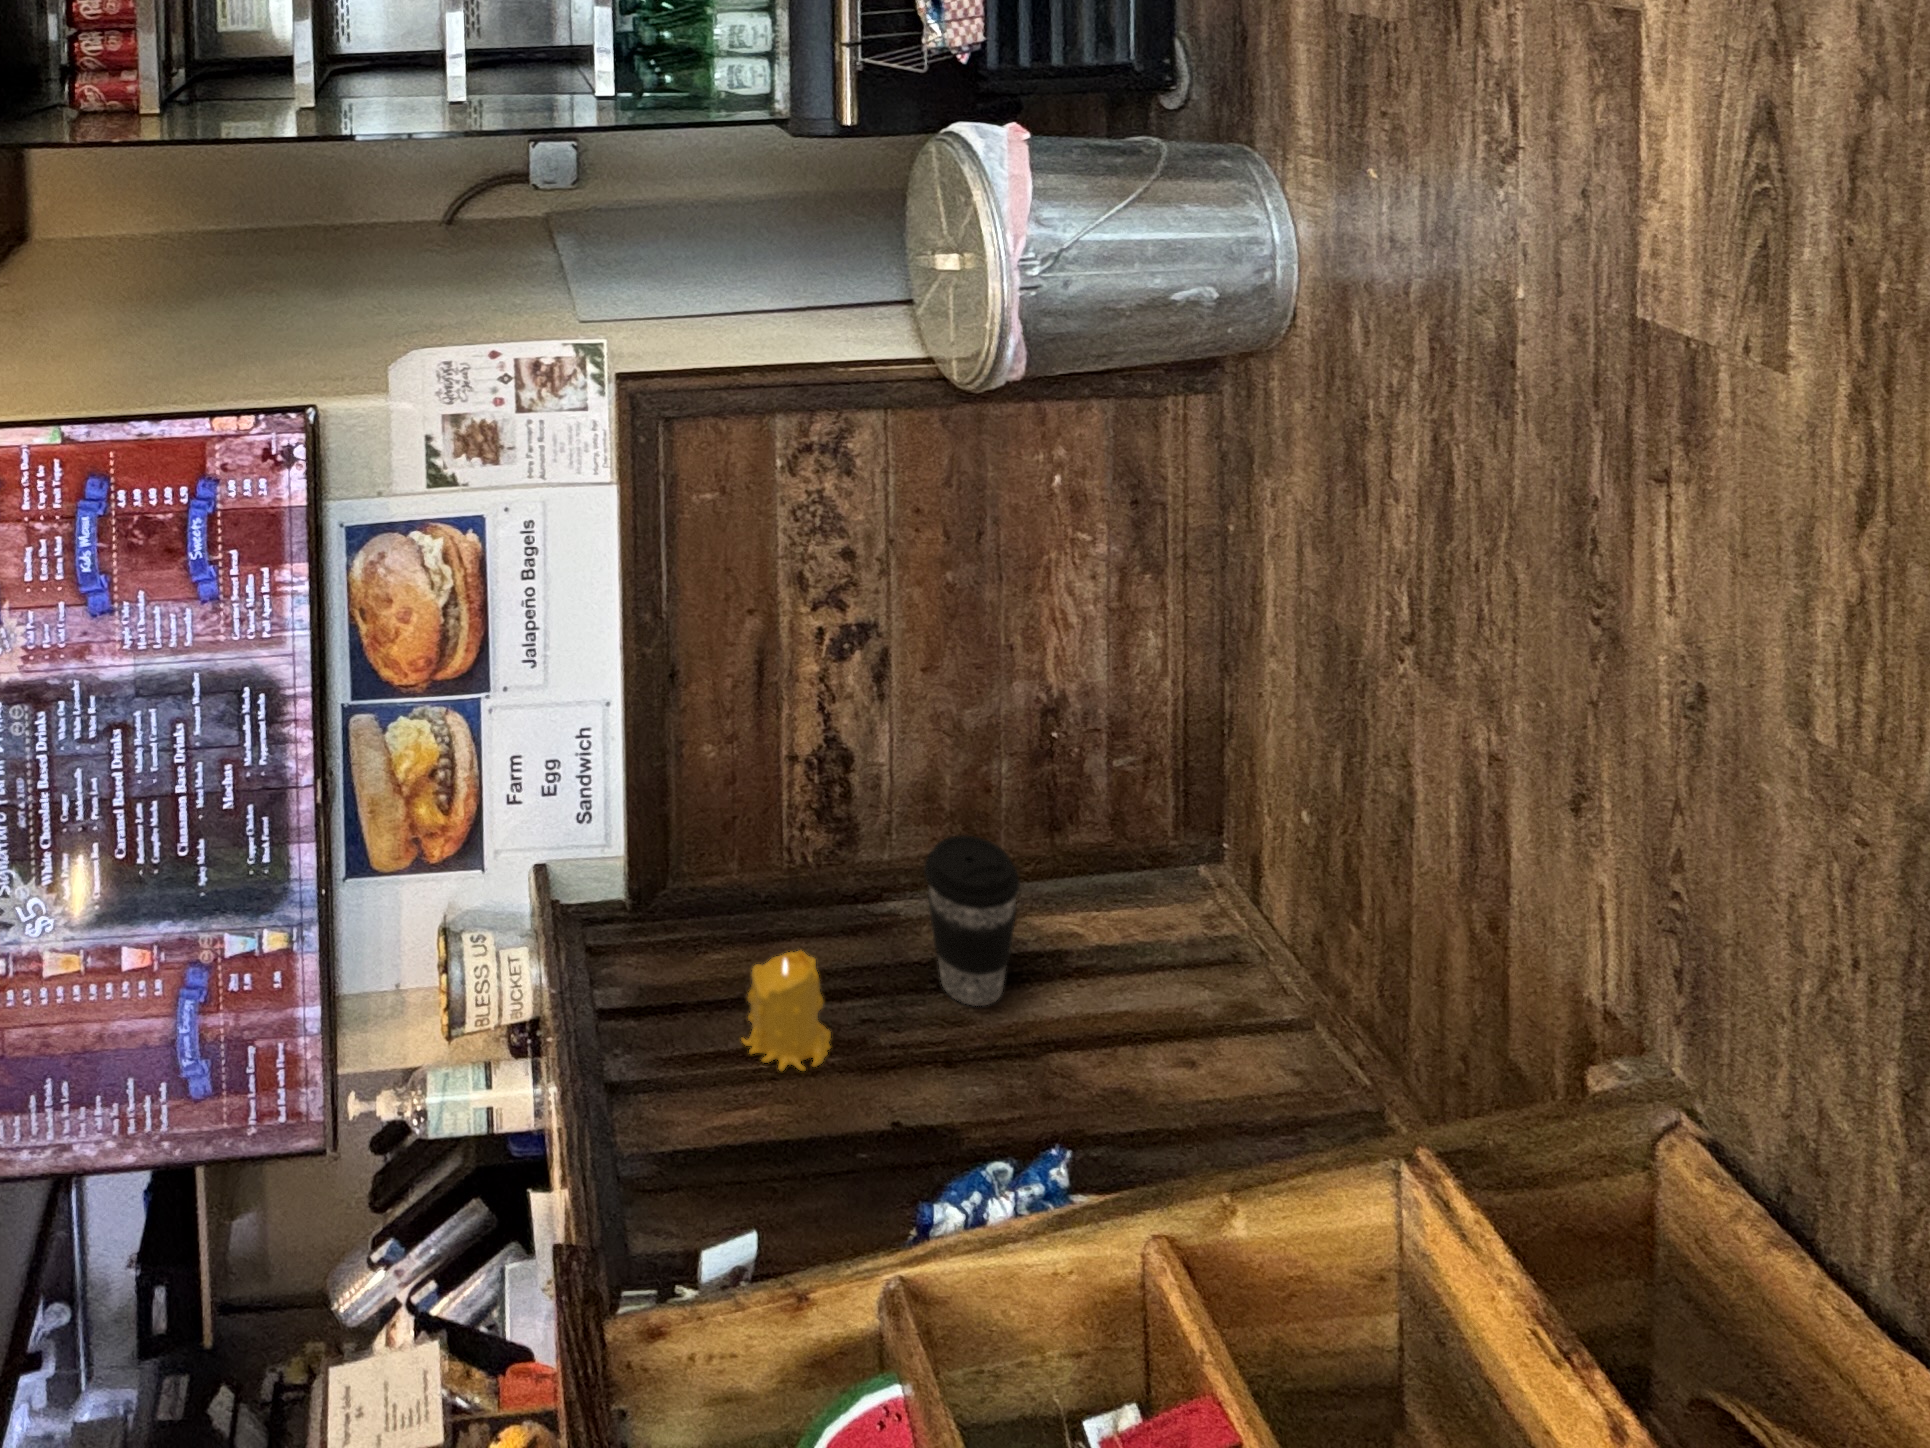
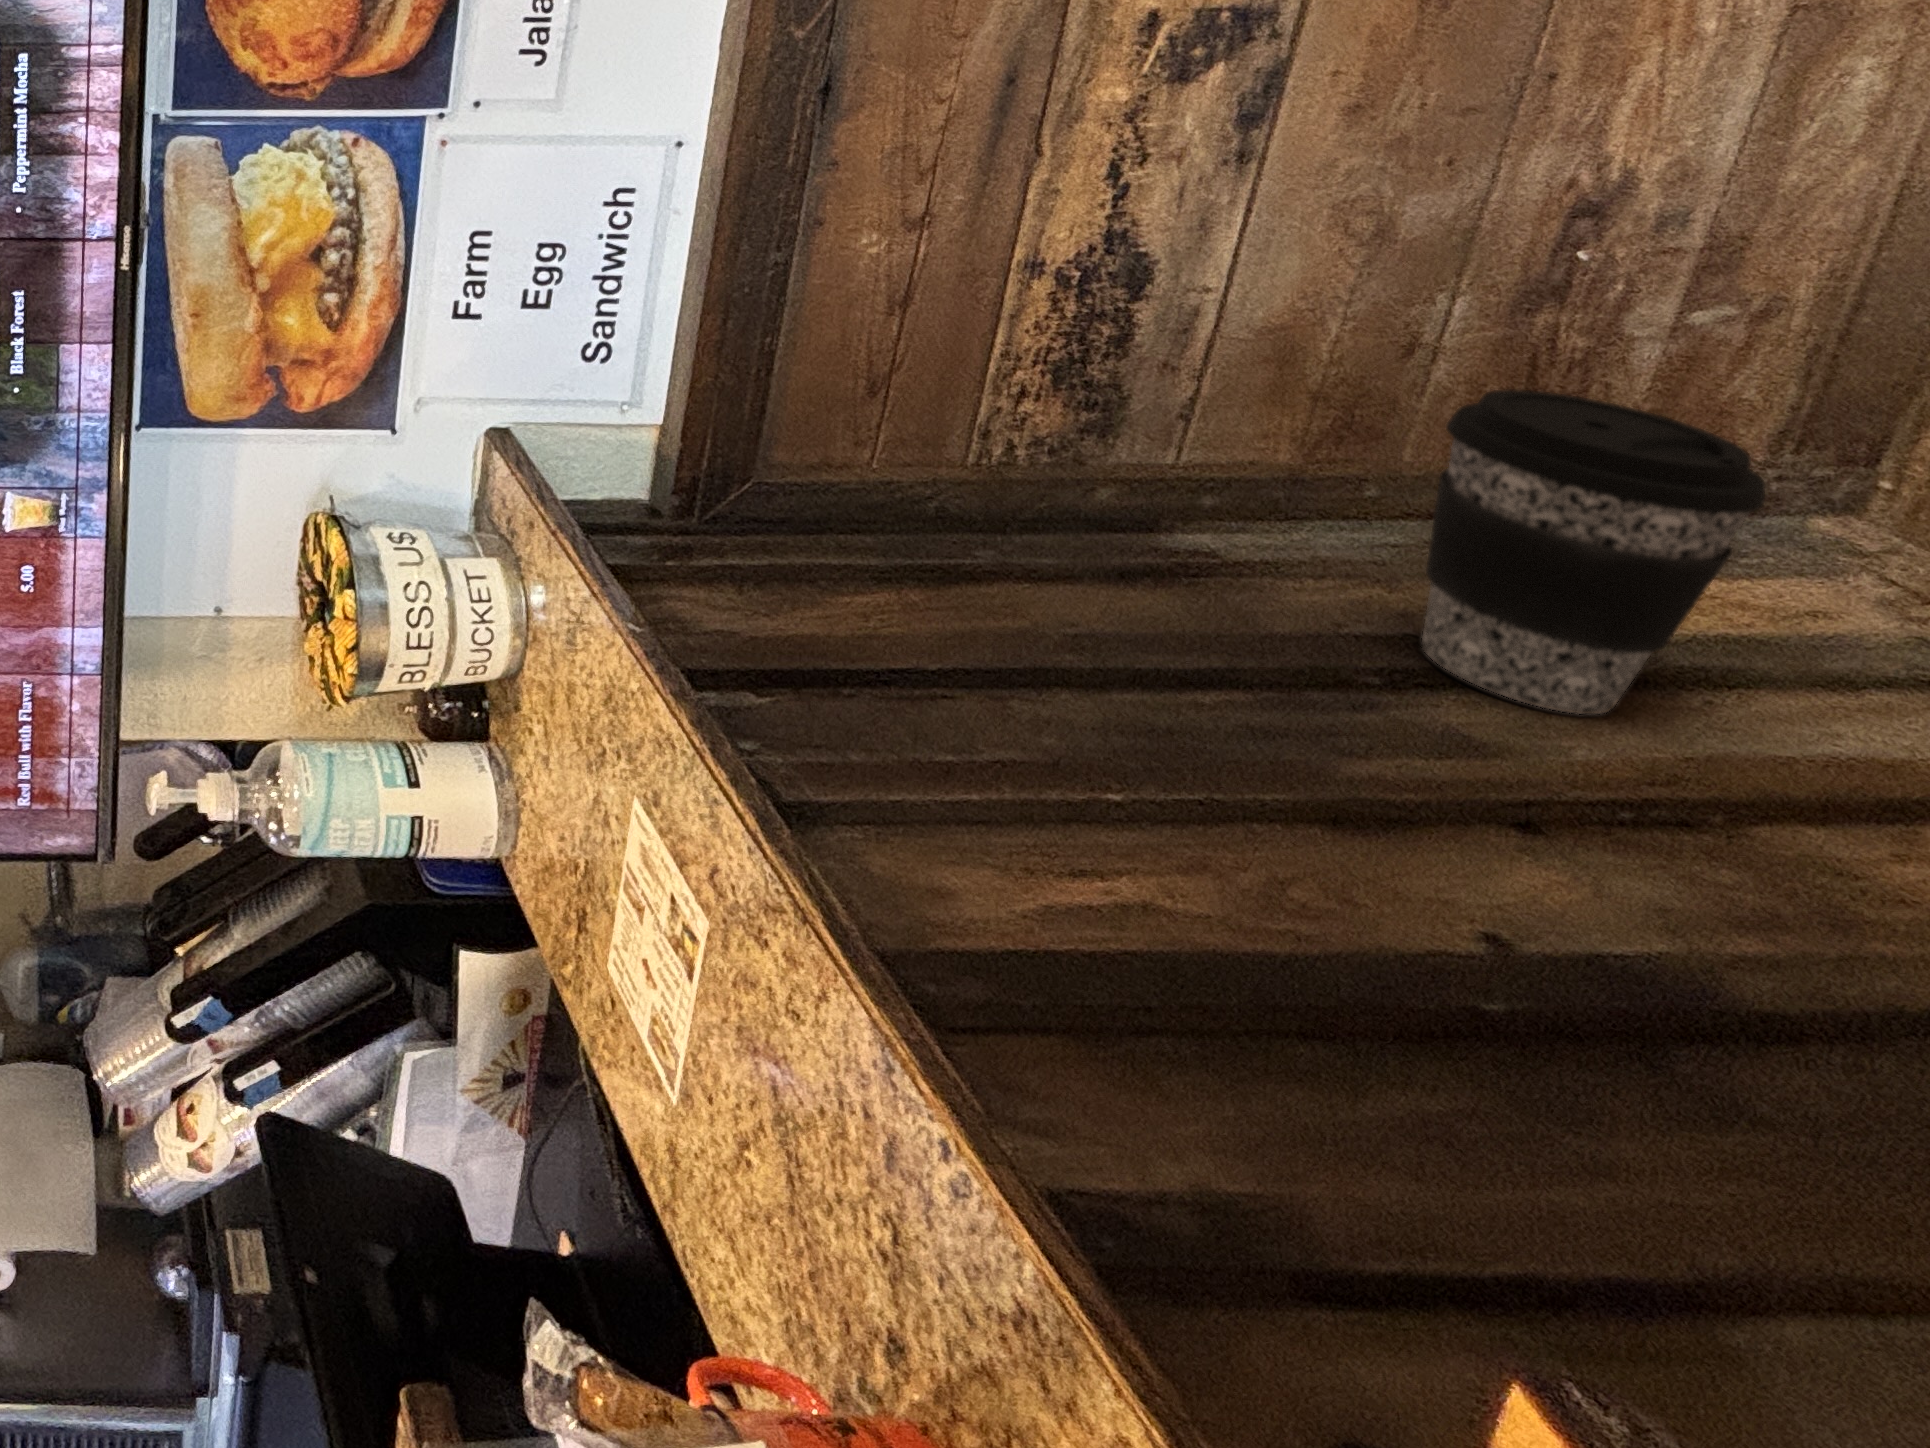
candle: present [742,951,831,1071] -> none [1039,574,1319,811]

